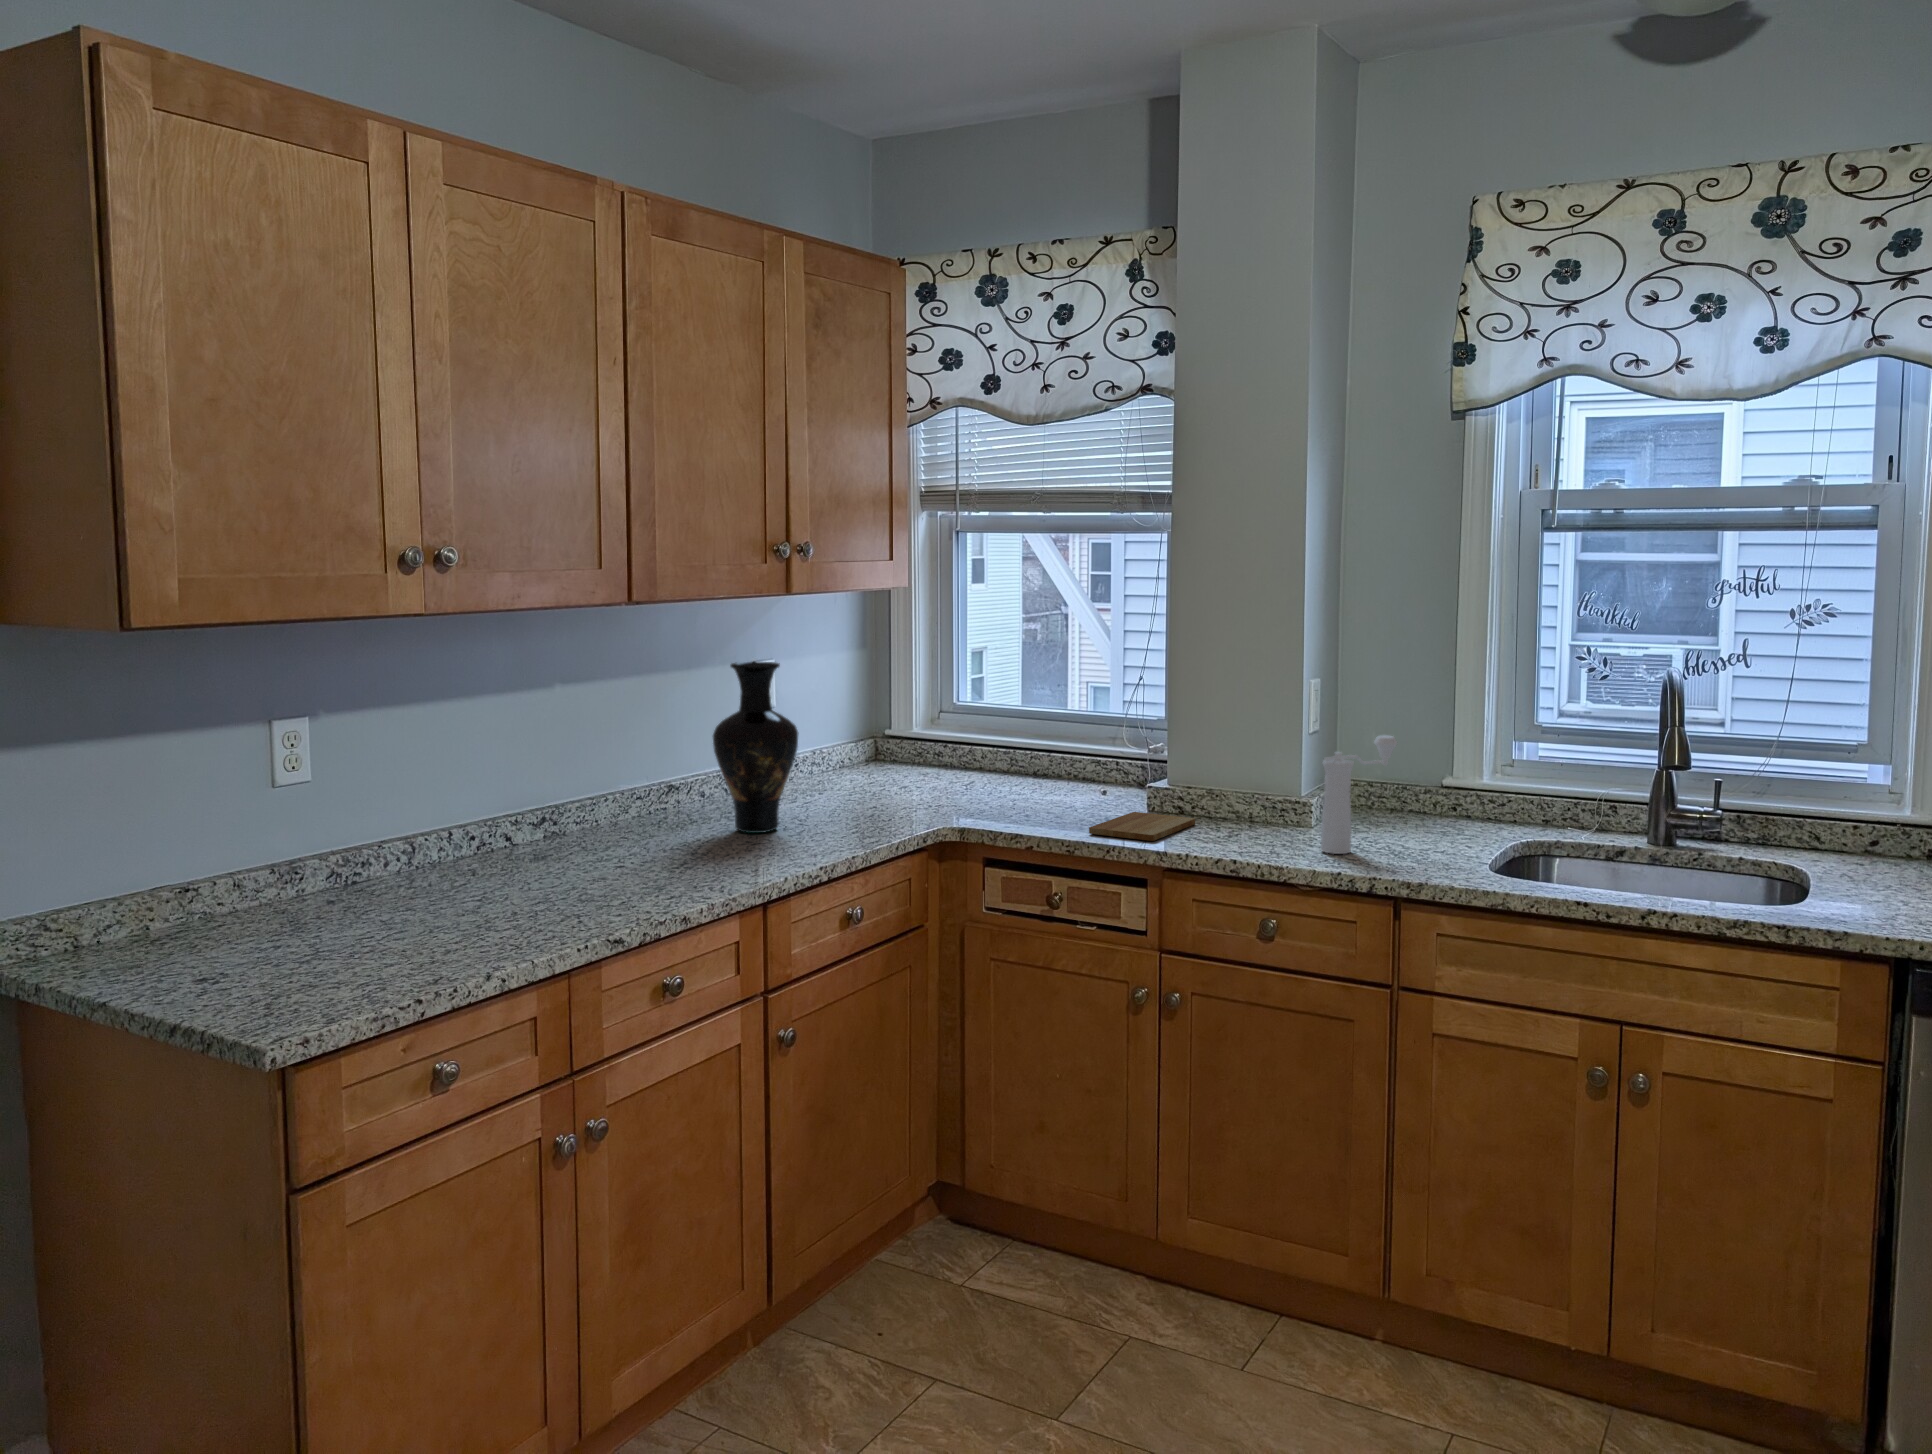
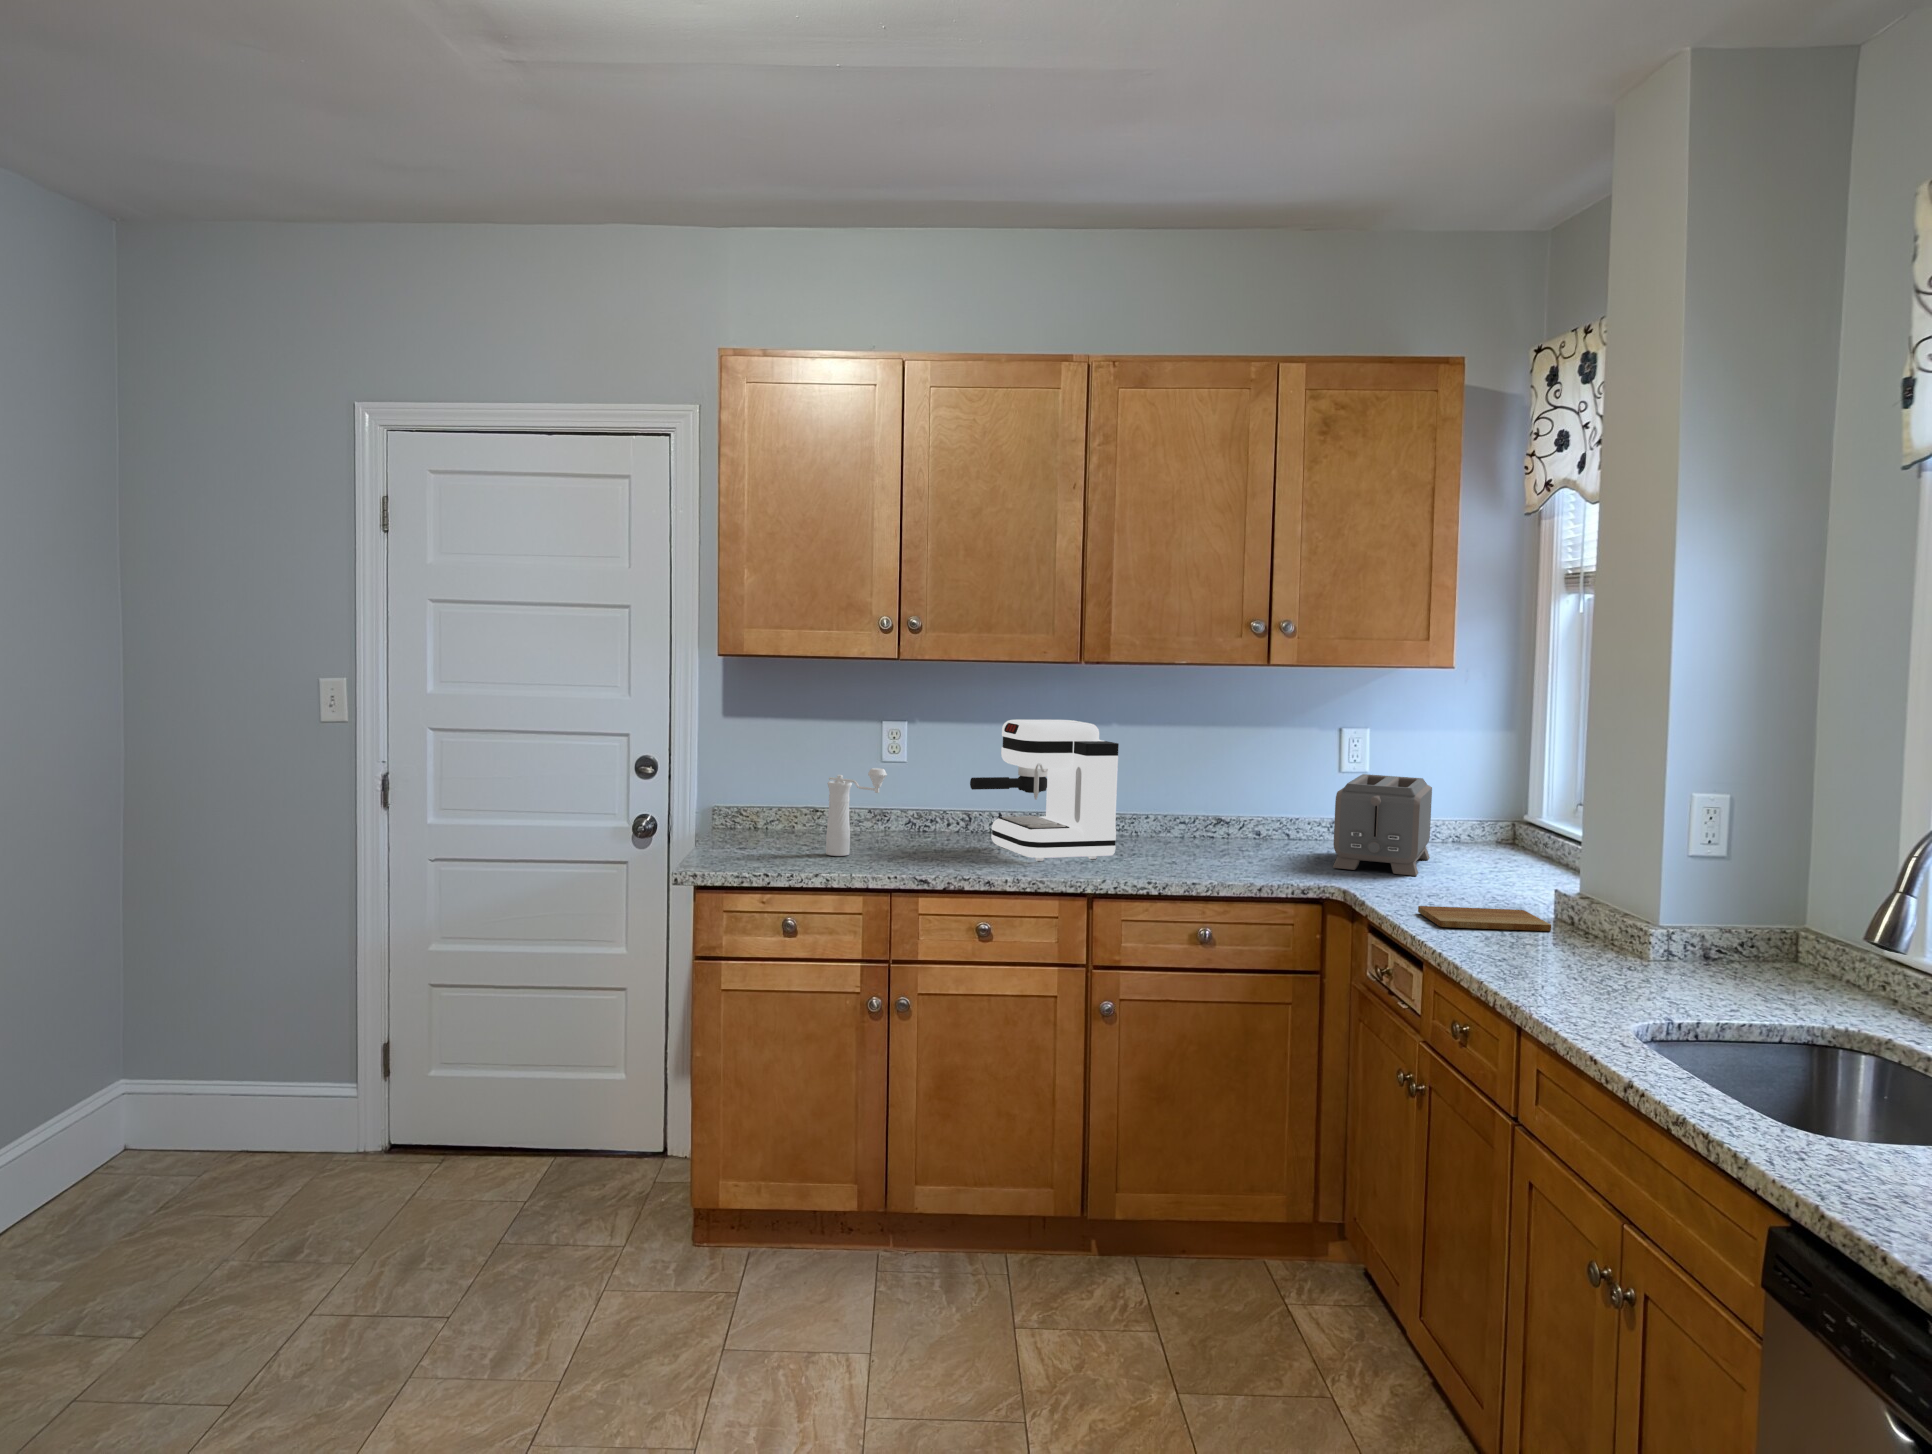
vase: present [713,662,799,833] -> none [1181,717,1254,861]
coffee maker: none [520,686,693,879] -> present [970,720,1119,861]
toaster: none [803,705,942,812] -> present [1333,774,1432,876]
pepper mill: present [1321,736,1397,854] -> present [826,768,887,856]

